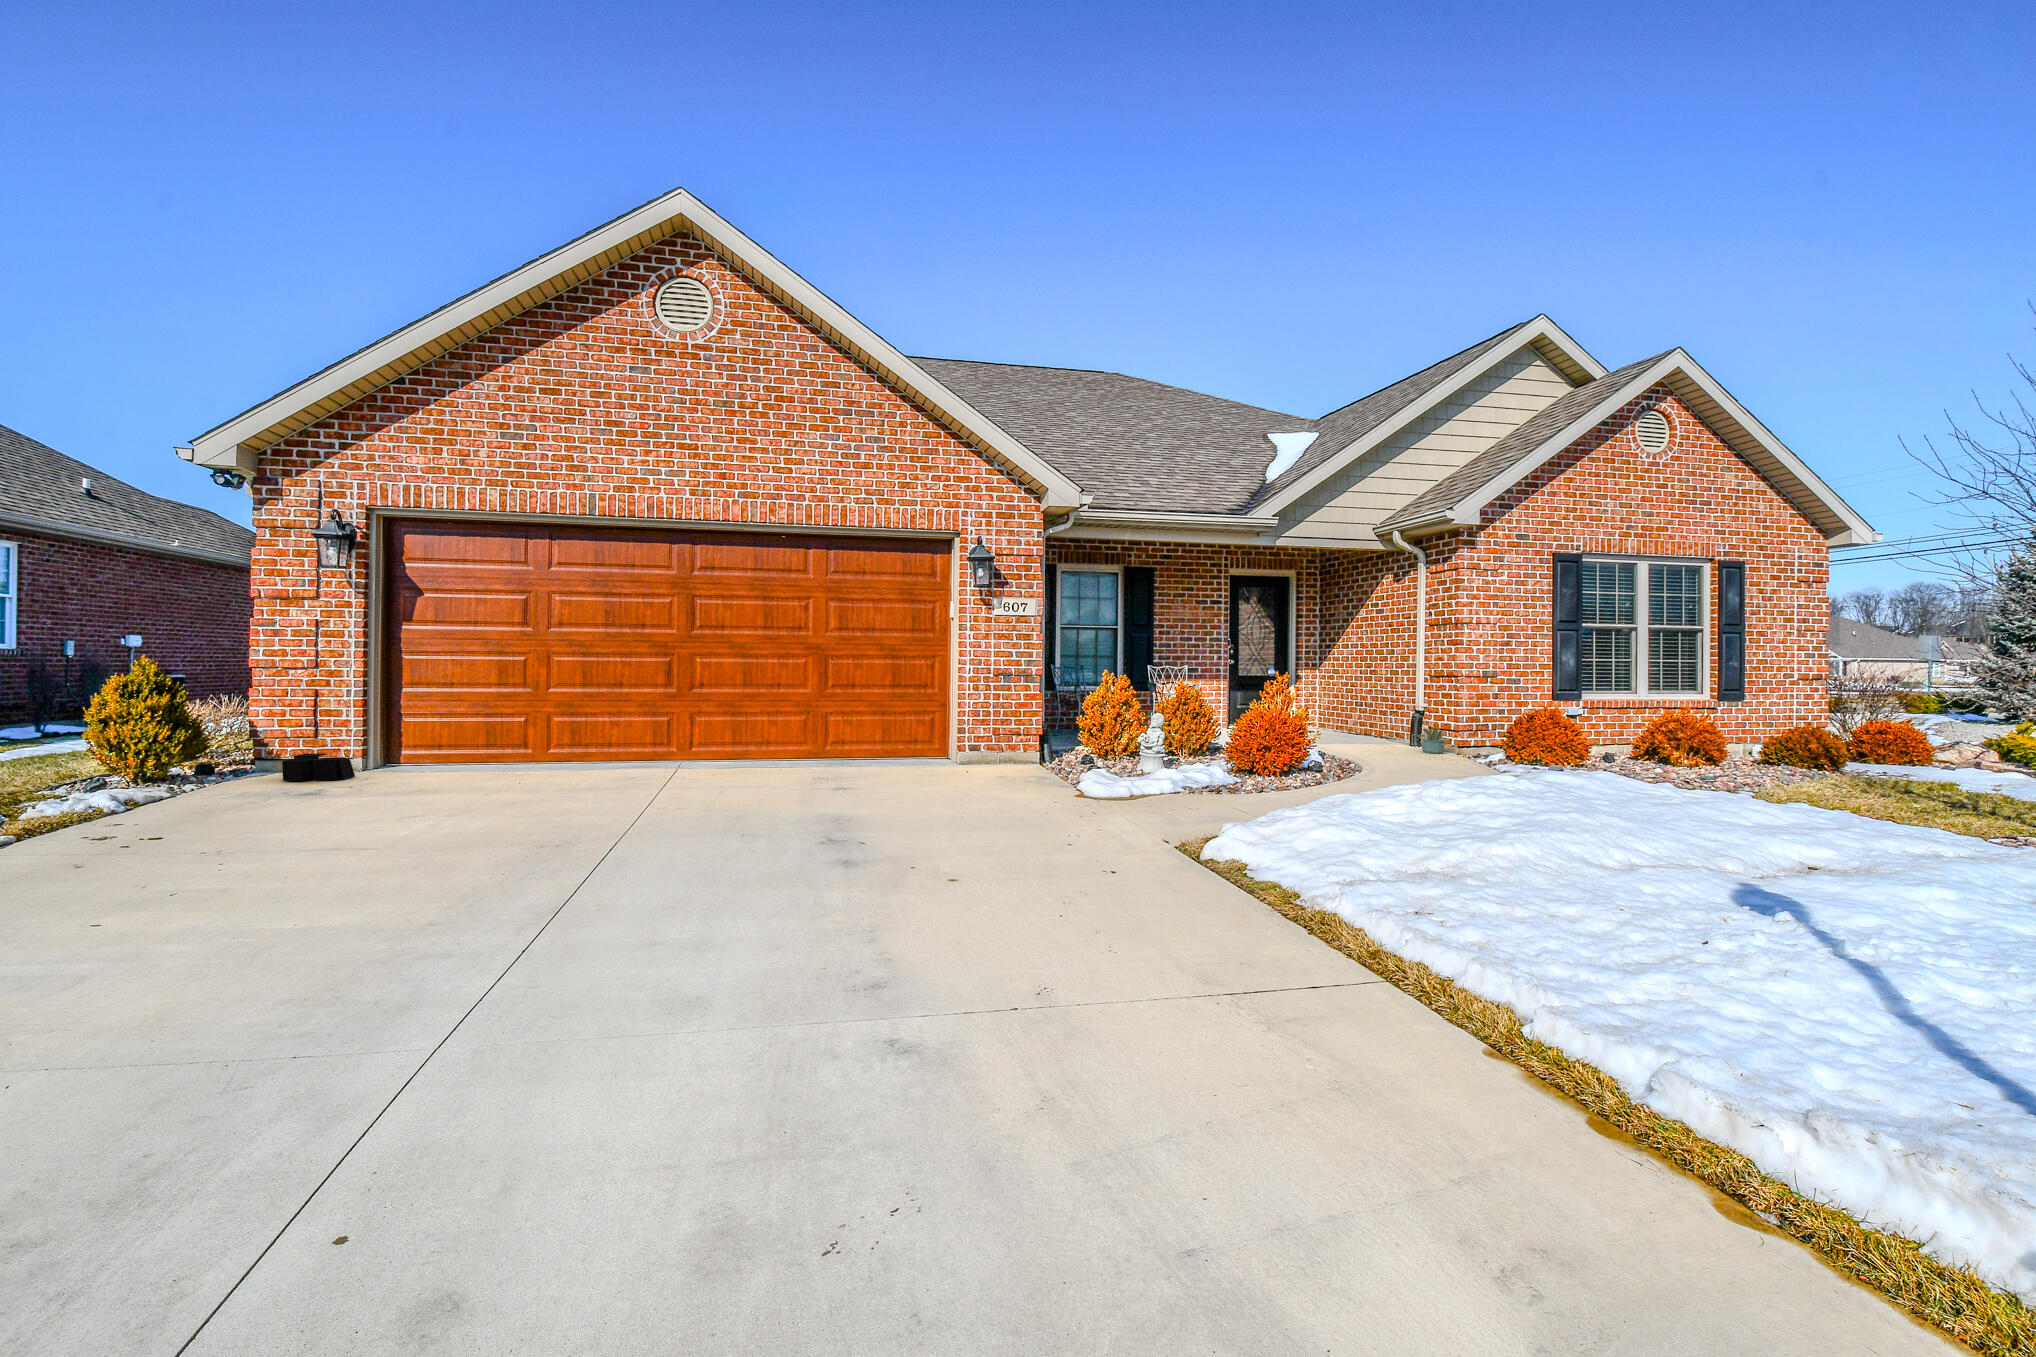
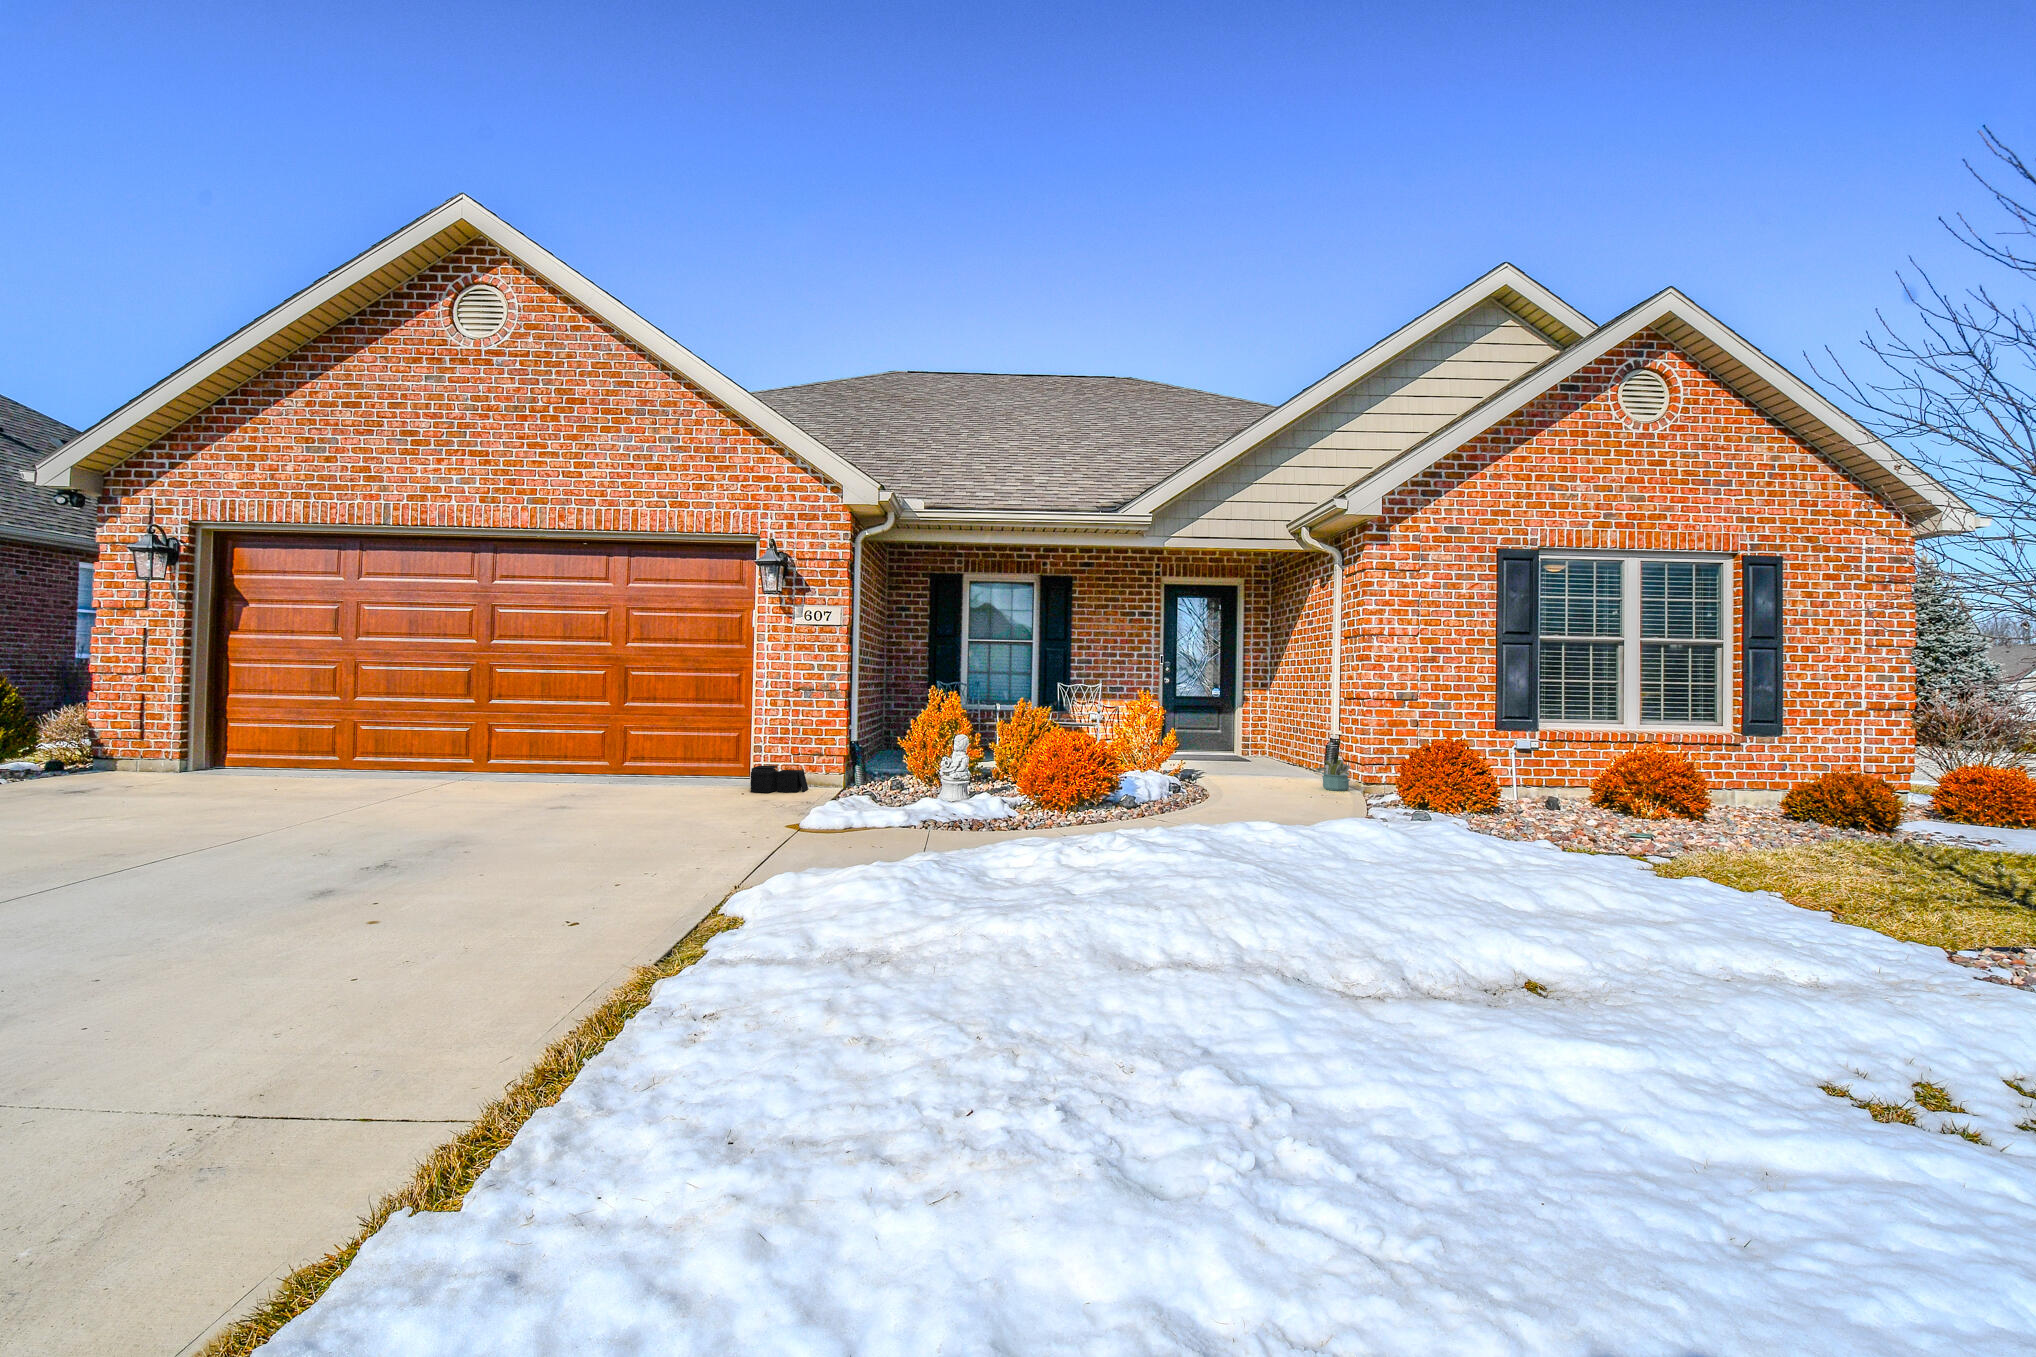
storage bin: present [282,753,355,781] -> present [751,766,808,793]

